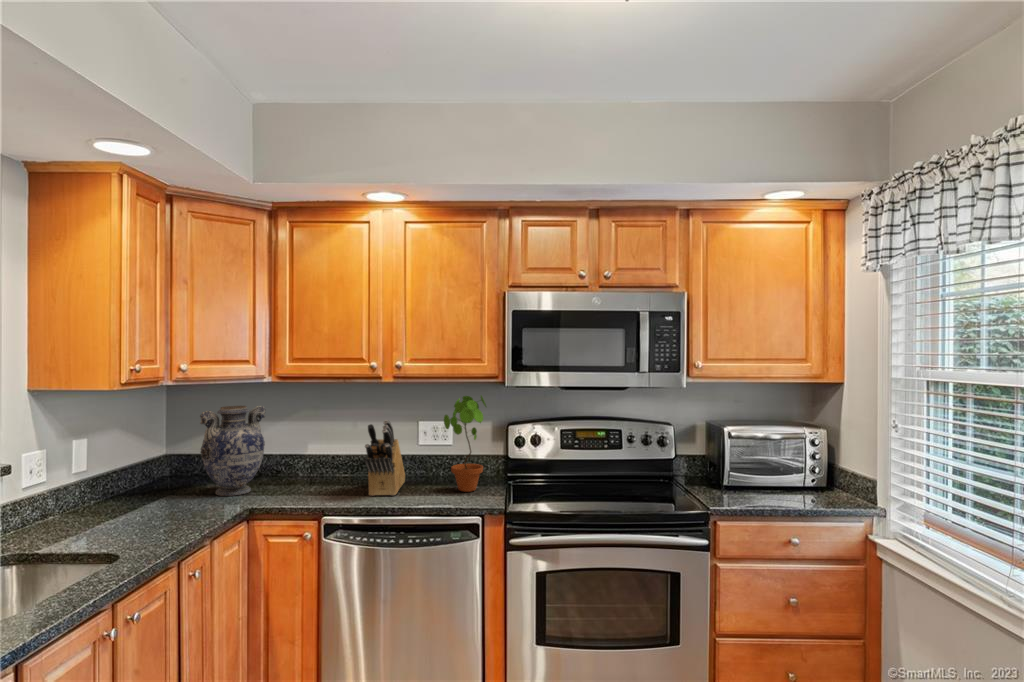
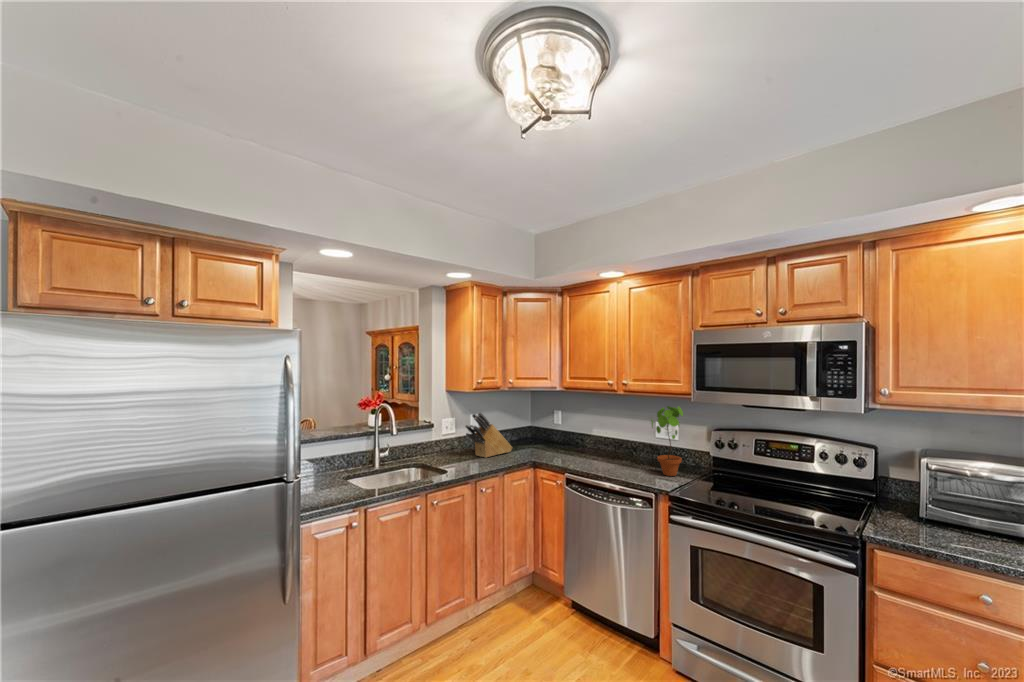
vase: present [200,406,266,496] -> none [522,402,559,453]
knife block: present [364,420,405,496] -> present [465,412,512,458]

